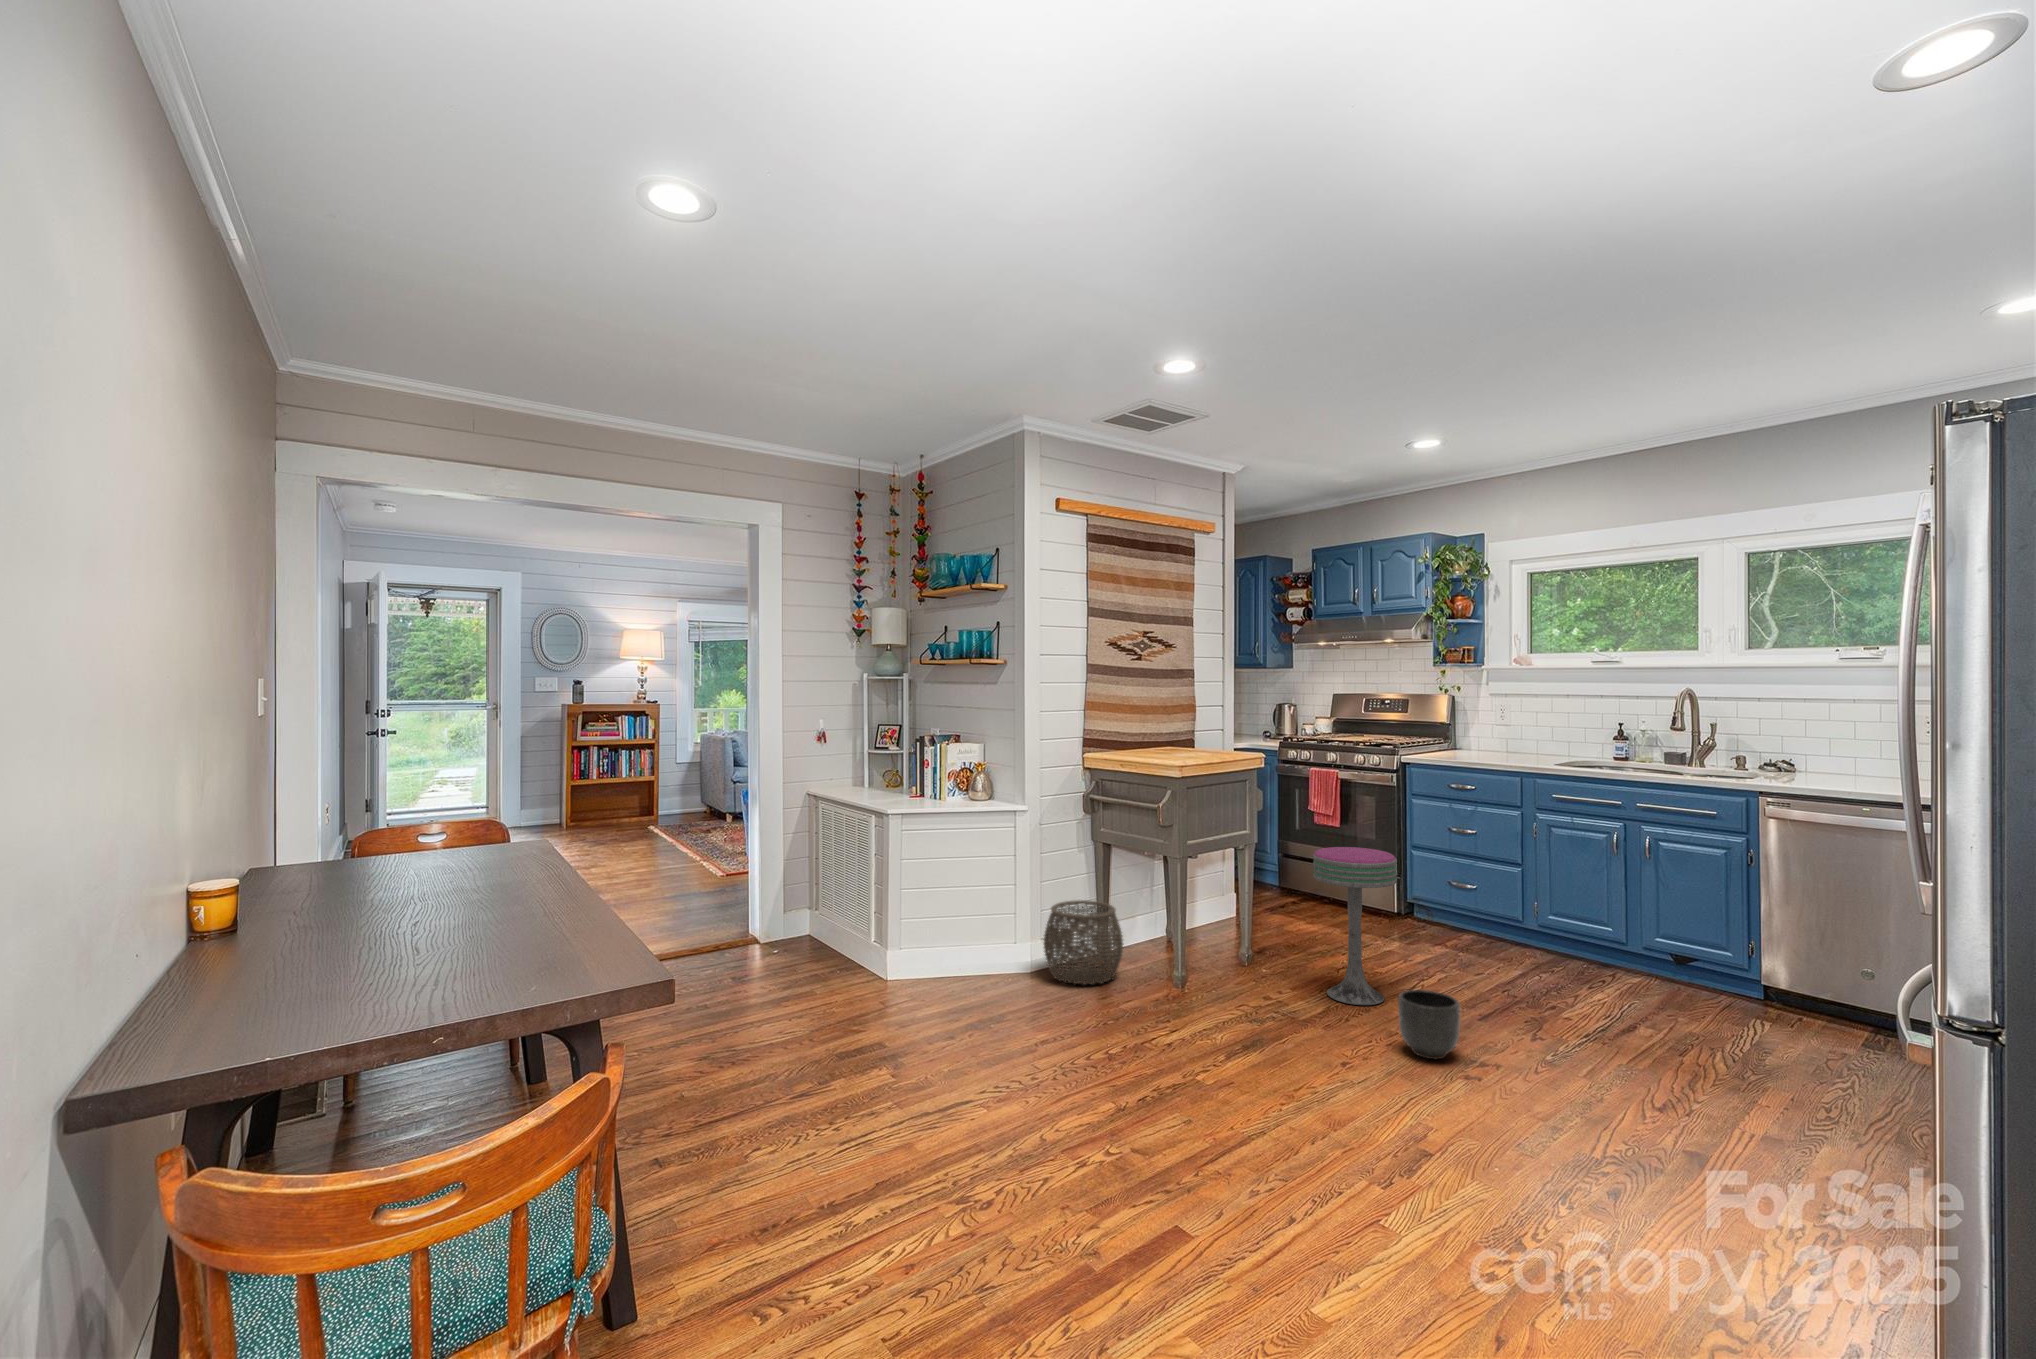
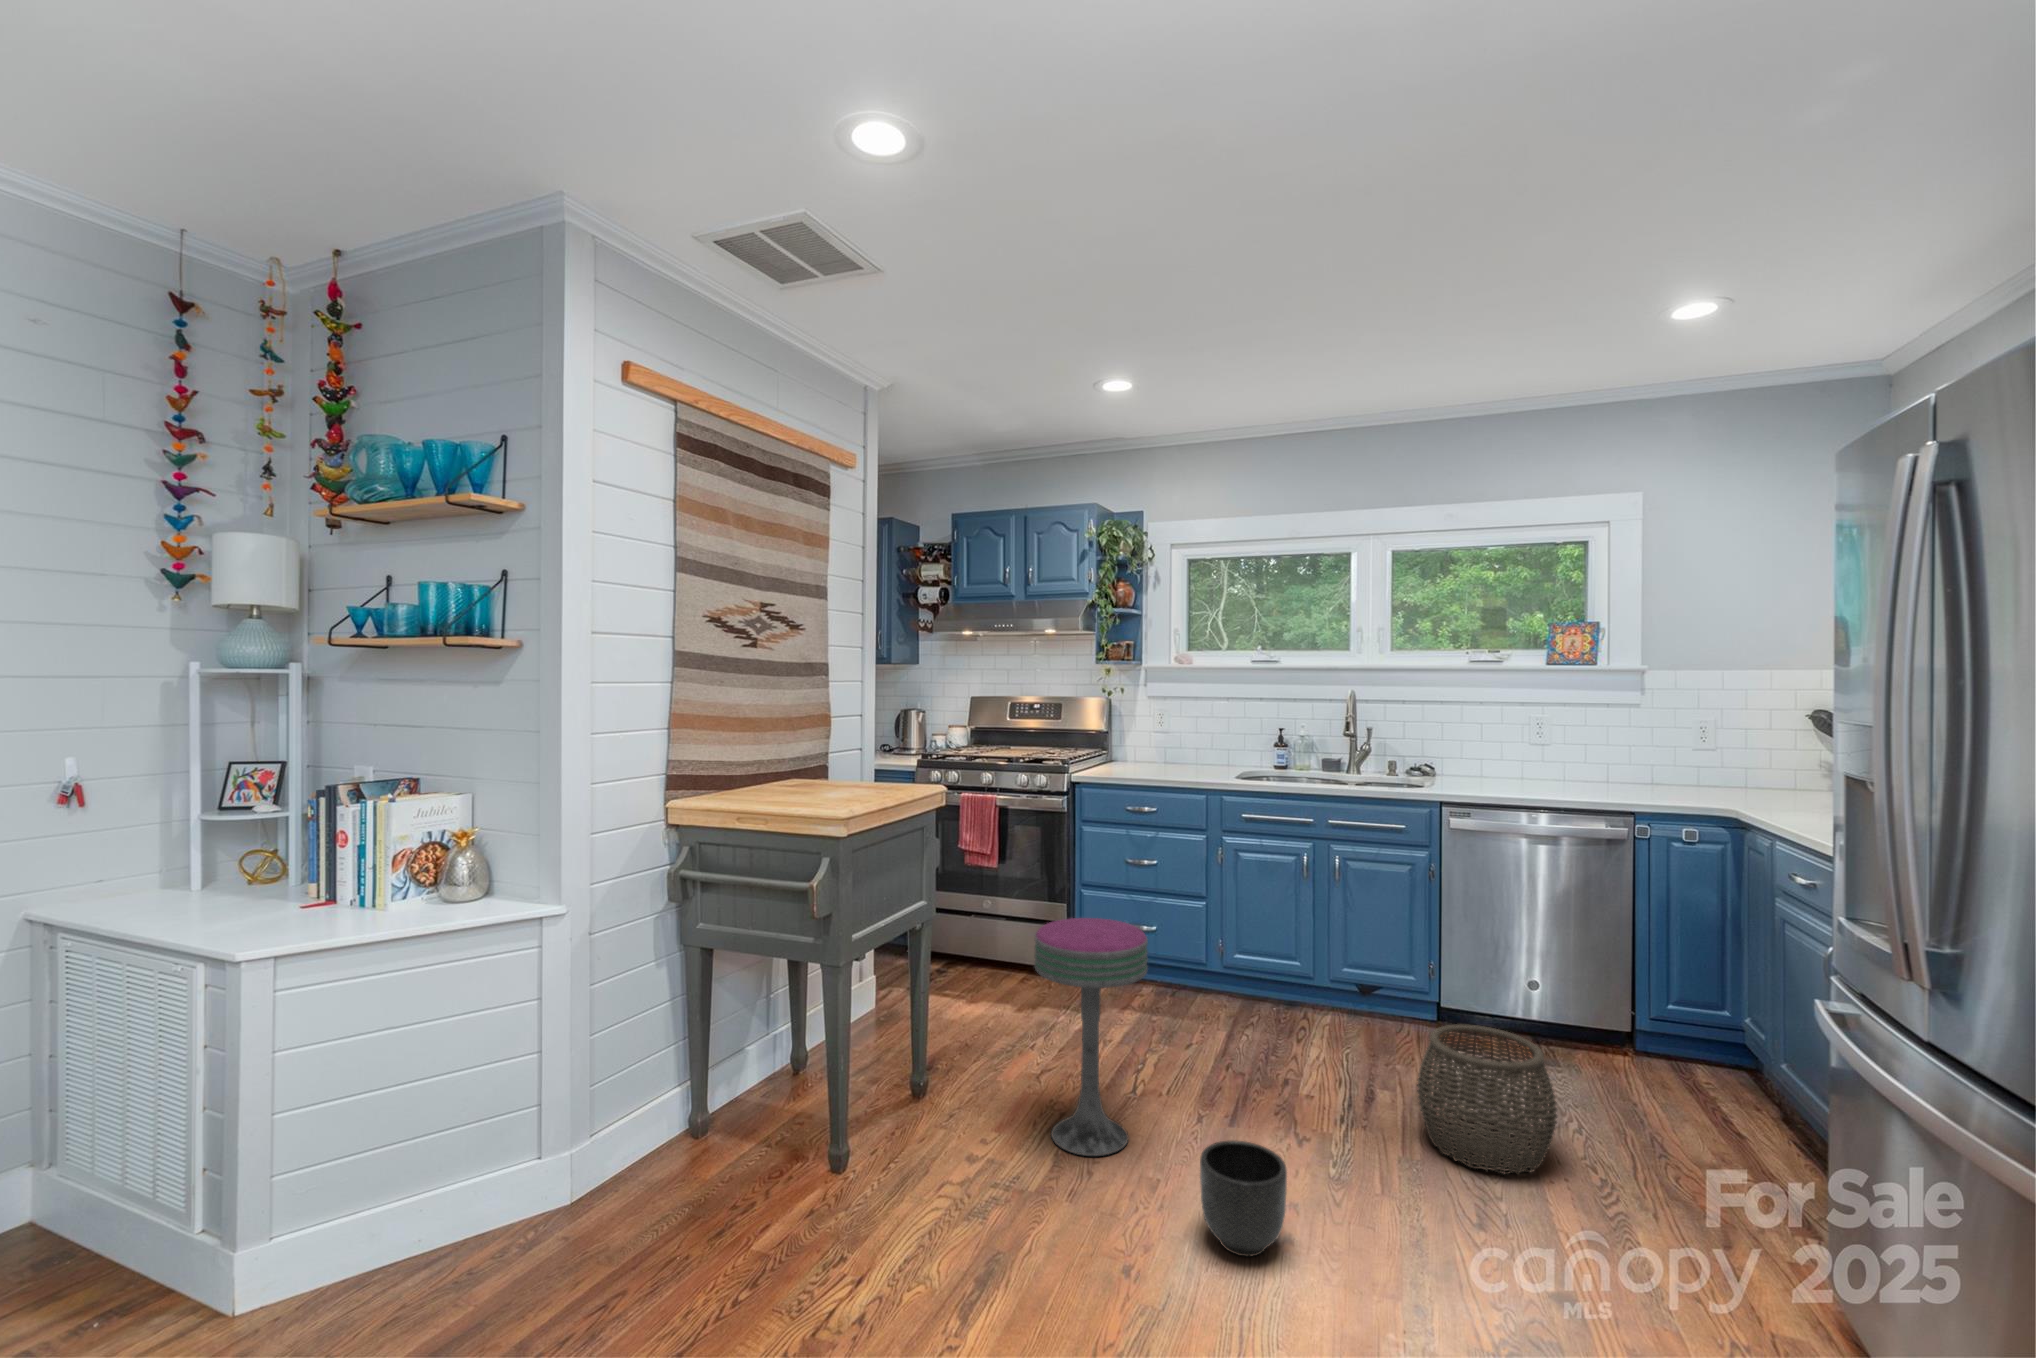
woven basket: present [1044,900,1123,985] -> present [1417,1024,1557,1174]

